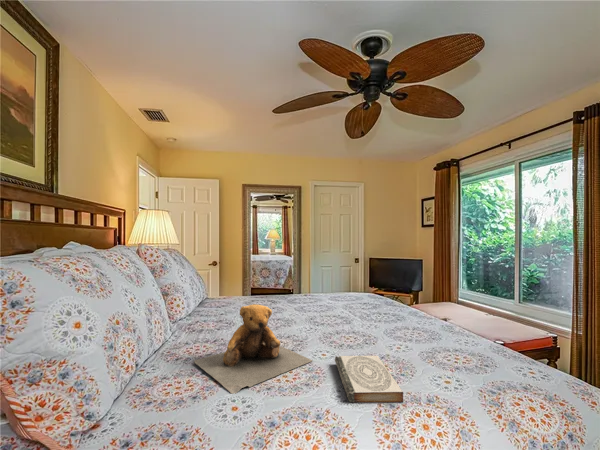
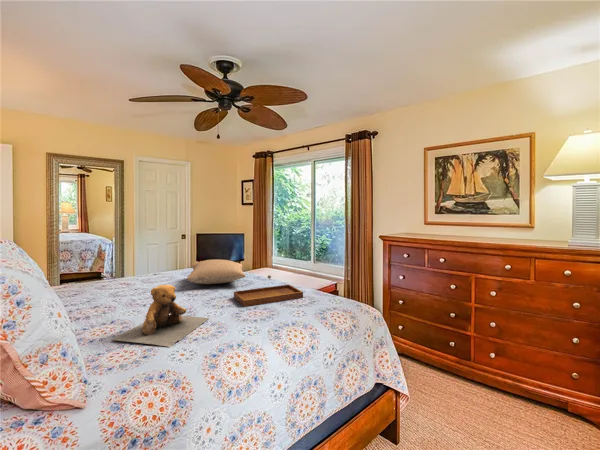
pillow: none [321,283,398,313] -> present [187,259,246,284]
tray: none [366,313,476,361] -> present [234,275,303,307]
book: present [335,356,403,403] -> none [225,305,276,331]

